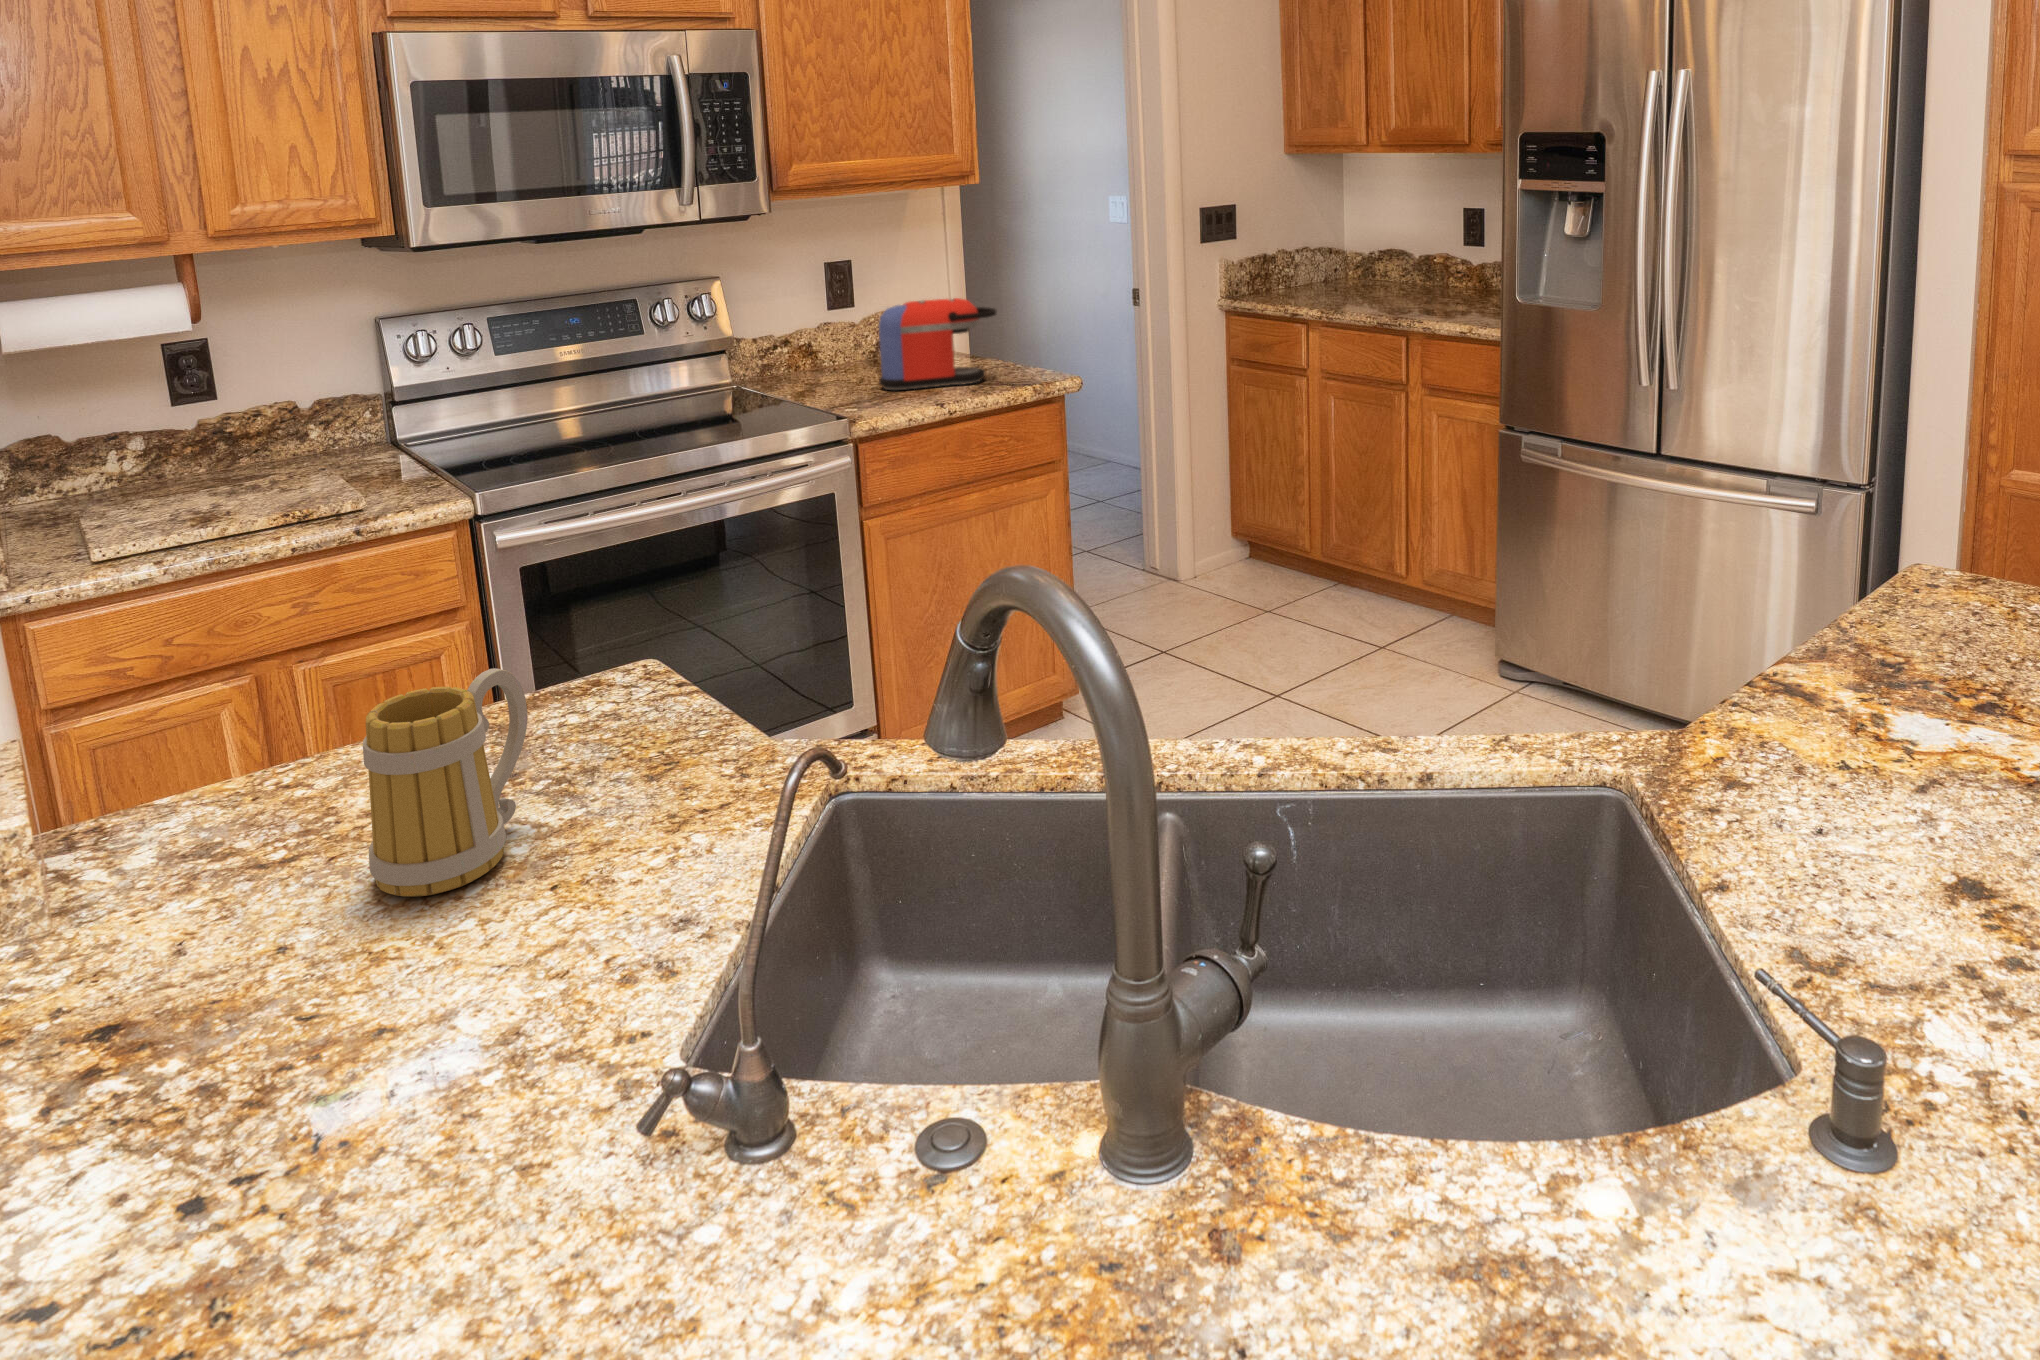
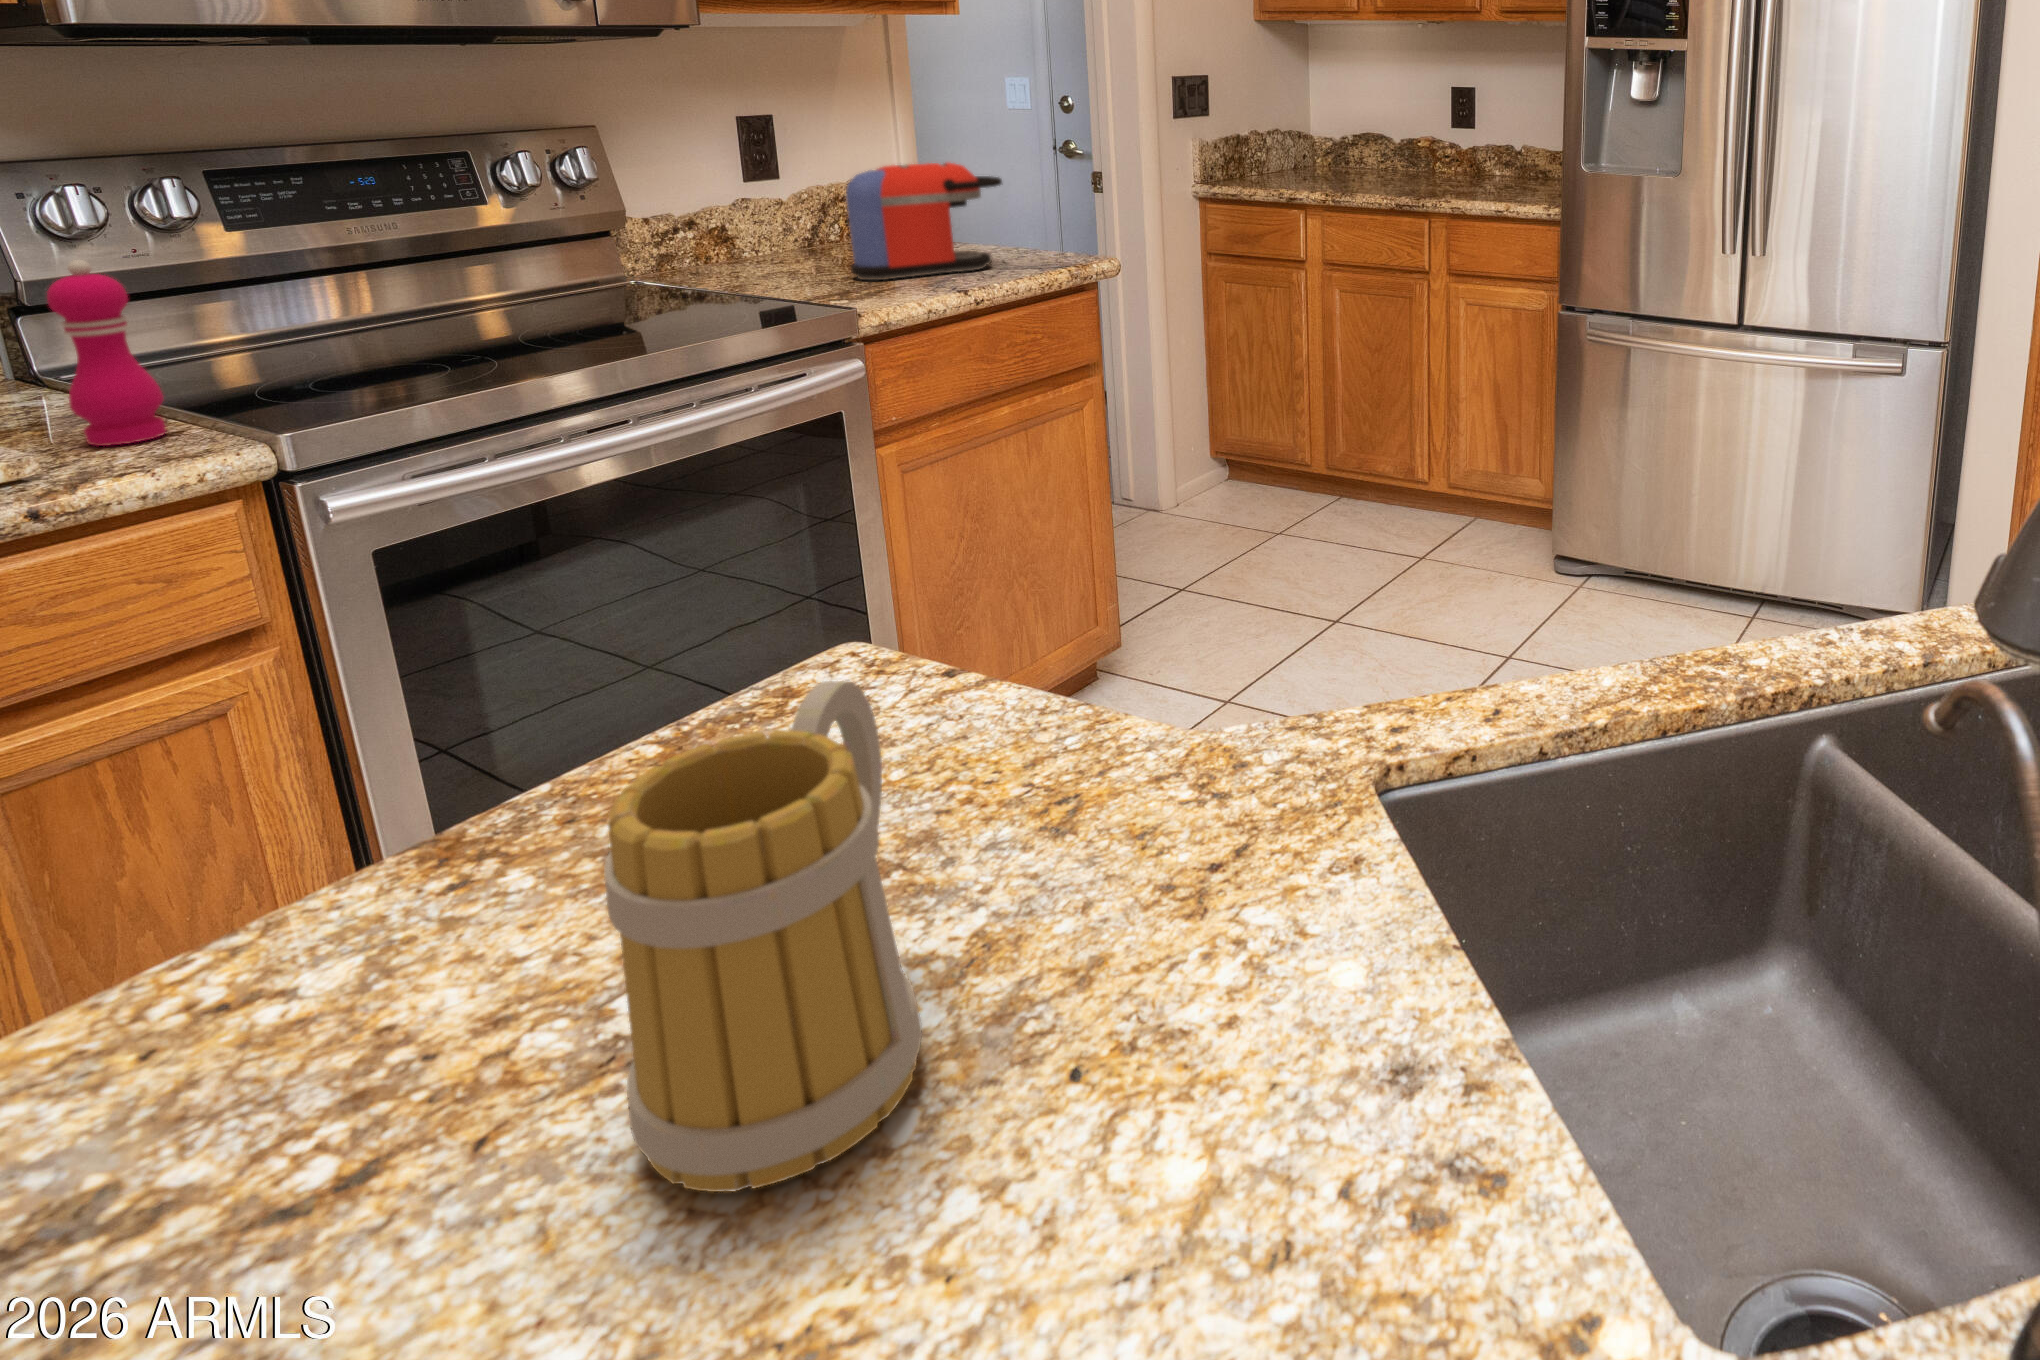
pepper mill: none [387,381,435,491] -> present [47,260,166,446]

